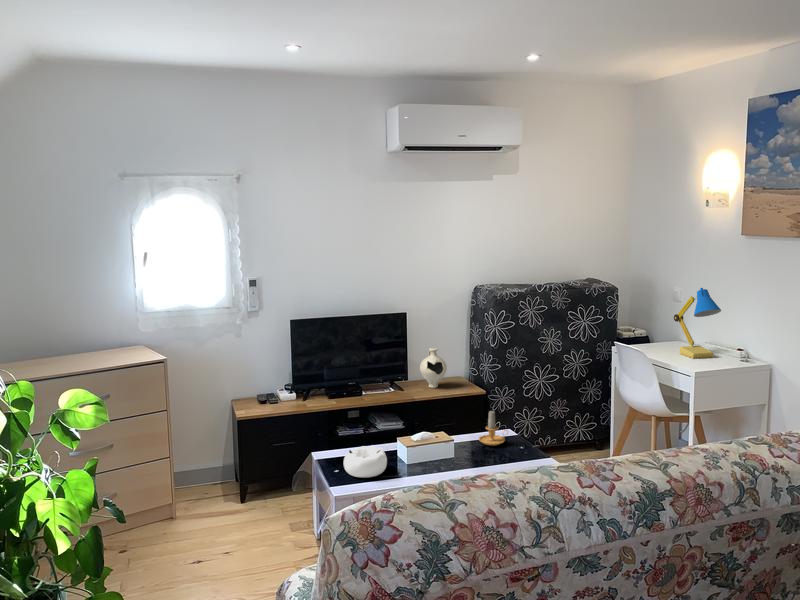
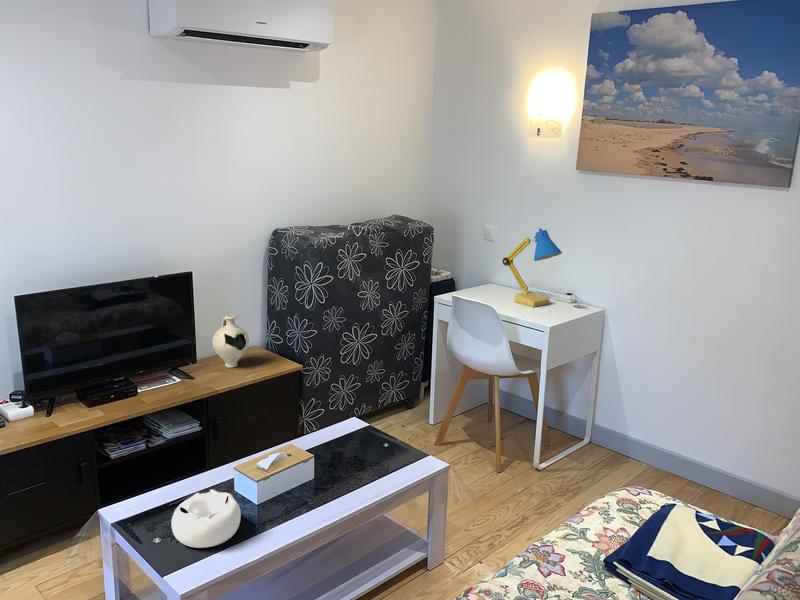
candle: present [479,411,507,446] -> none [333,401,368,448]

